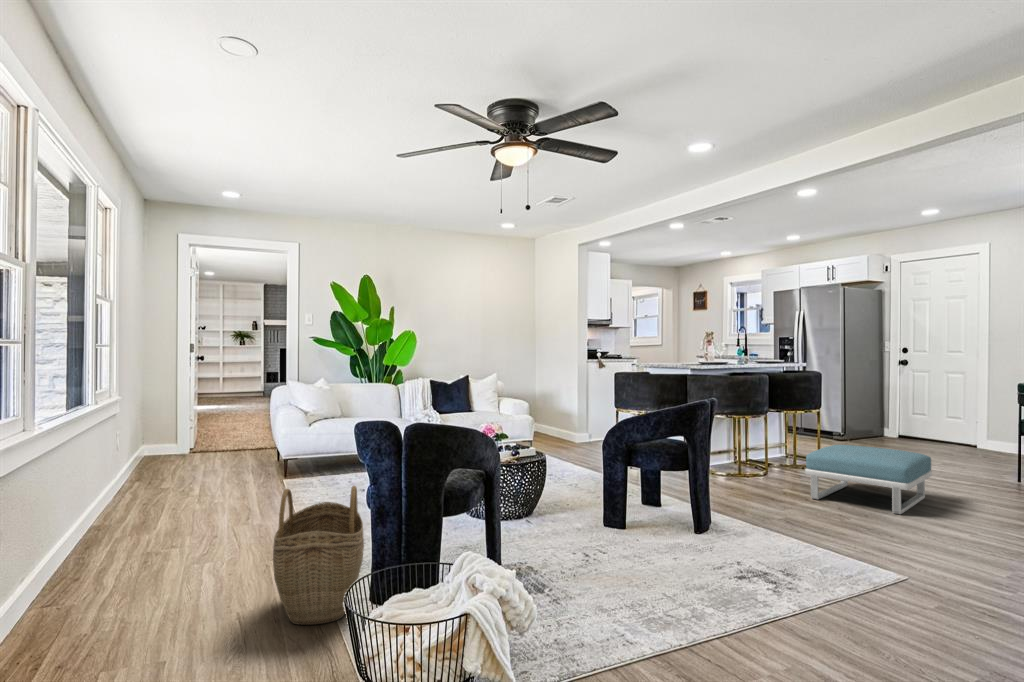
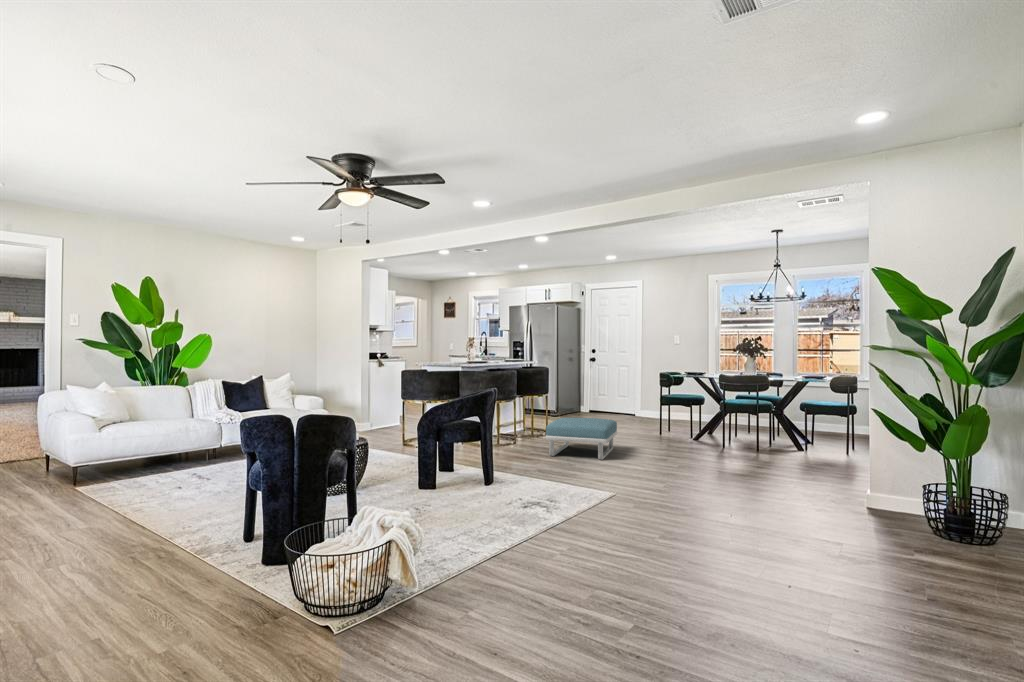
woven basket: present [273,486,364,625] -> none [176,471,261,591]

